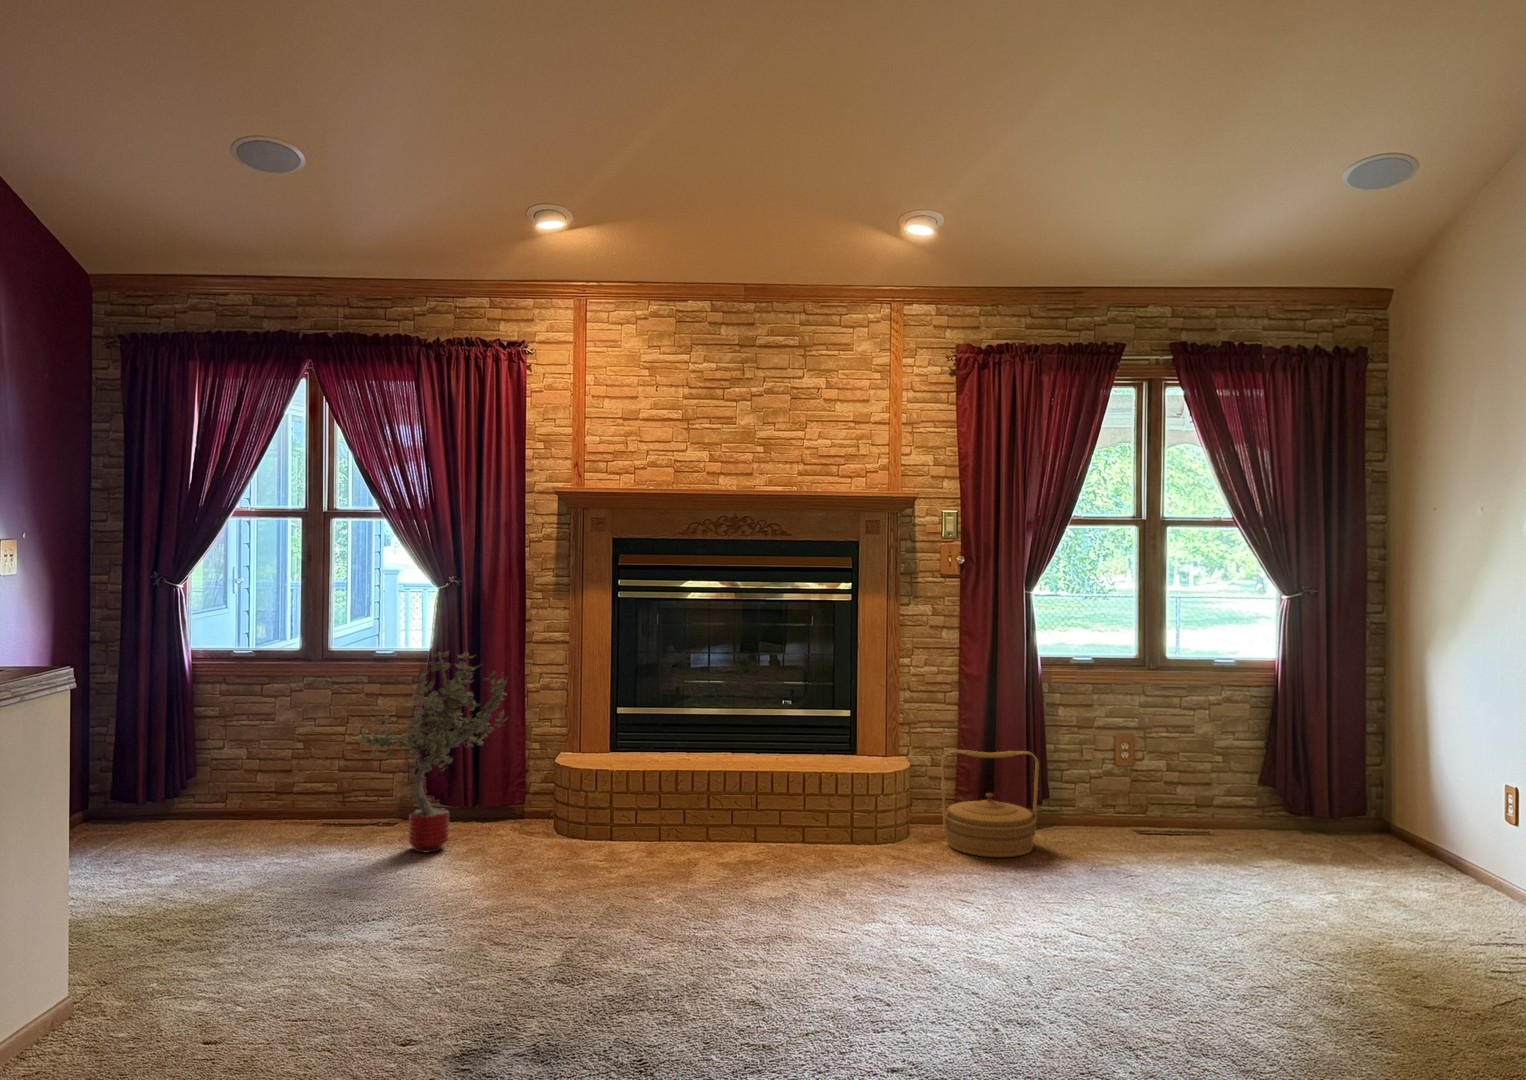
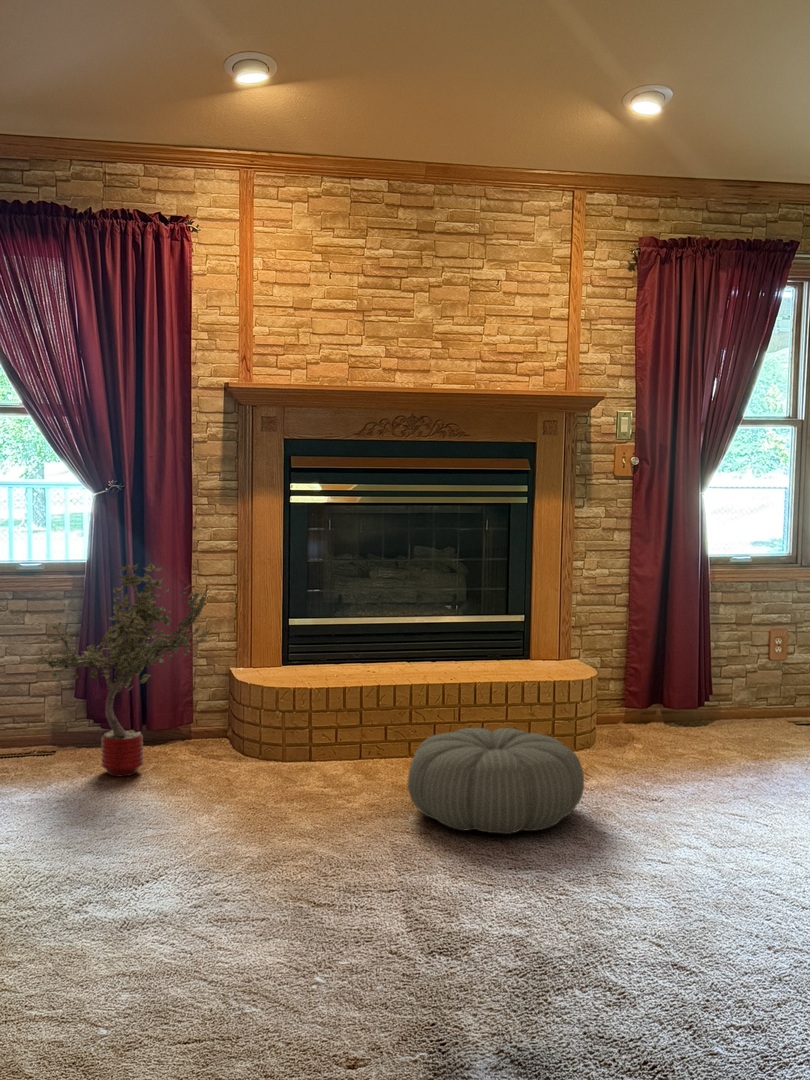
woven basket: present [941,750,1039,857] -> none [625,648,715,749]
pouf: none [641,824,824,942] -> present [408,728,584,834]

